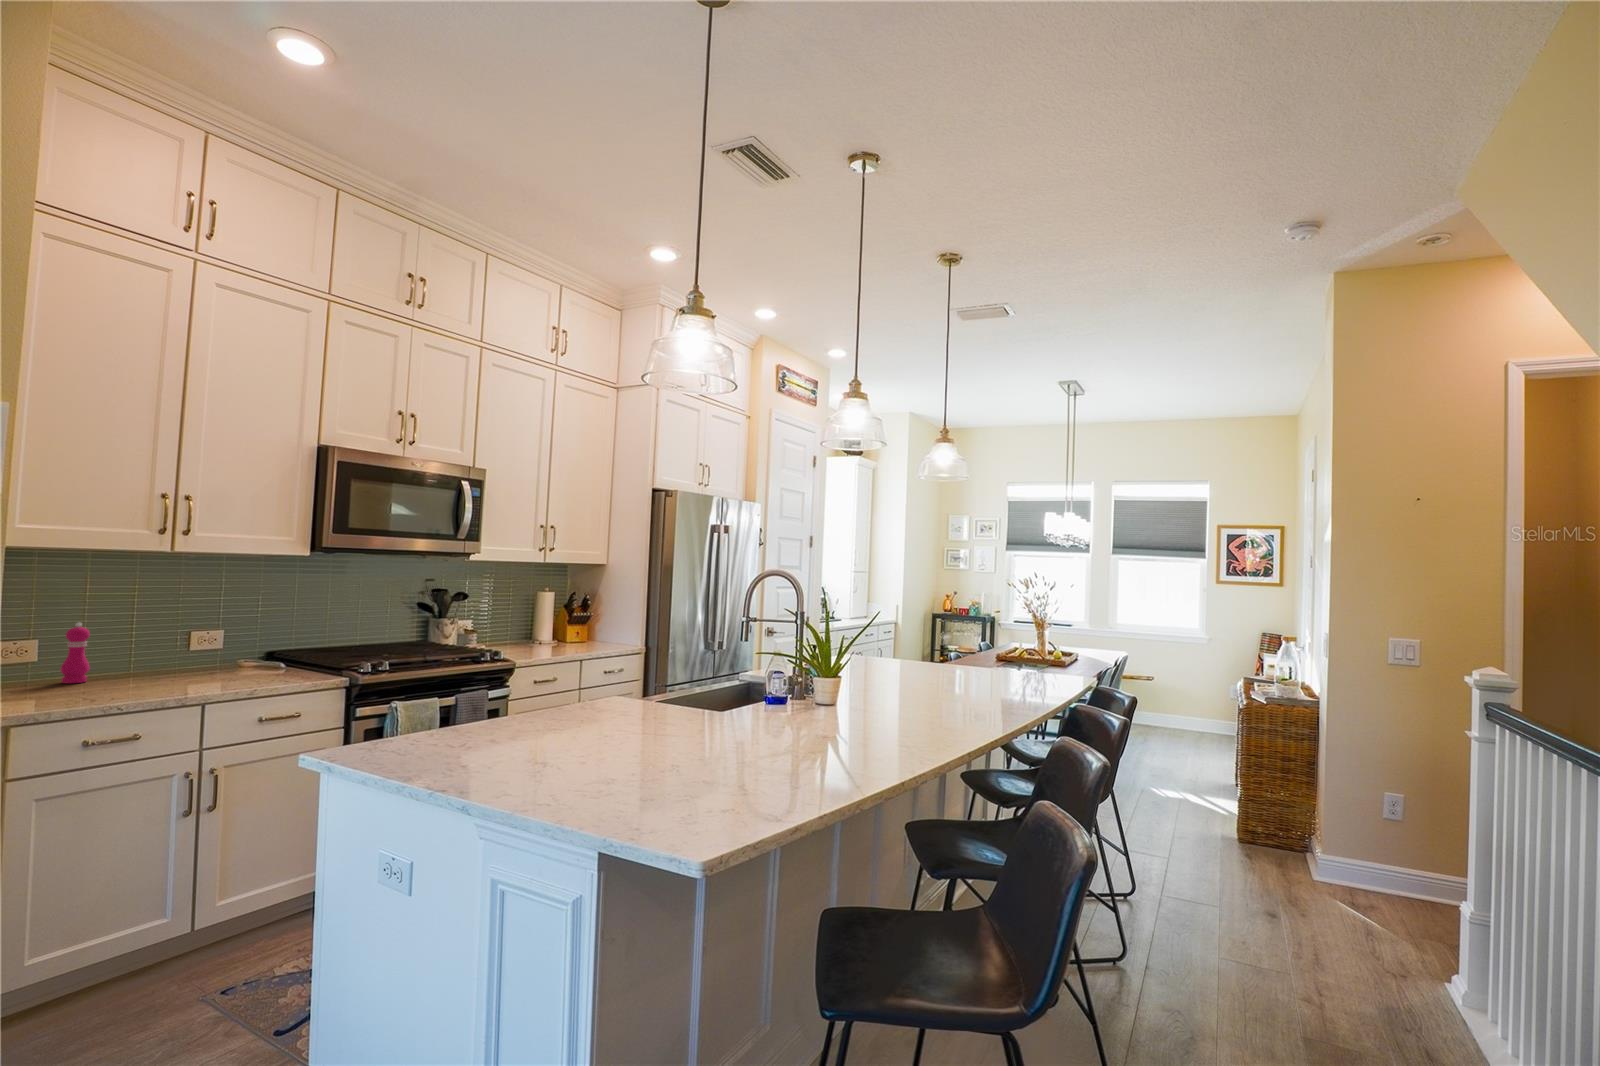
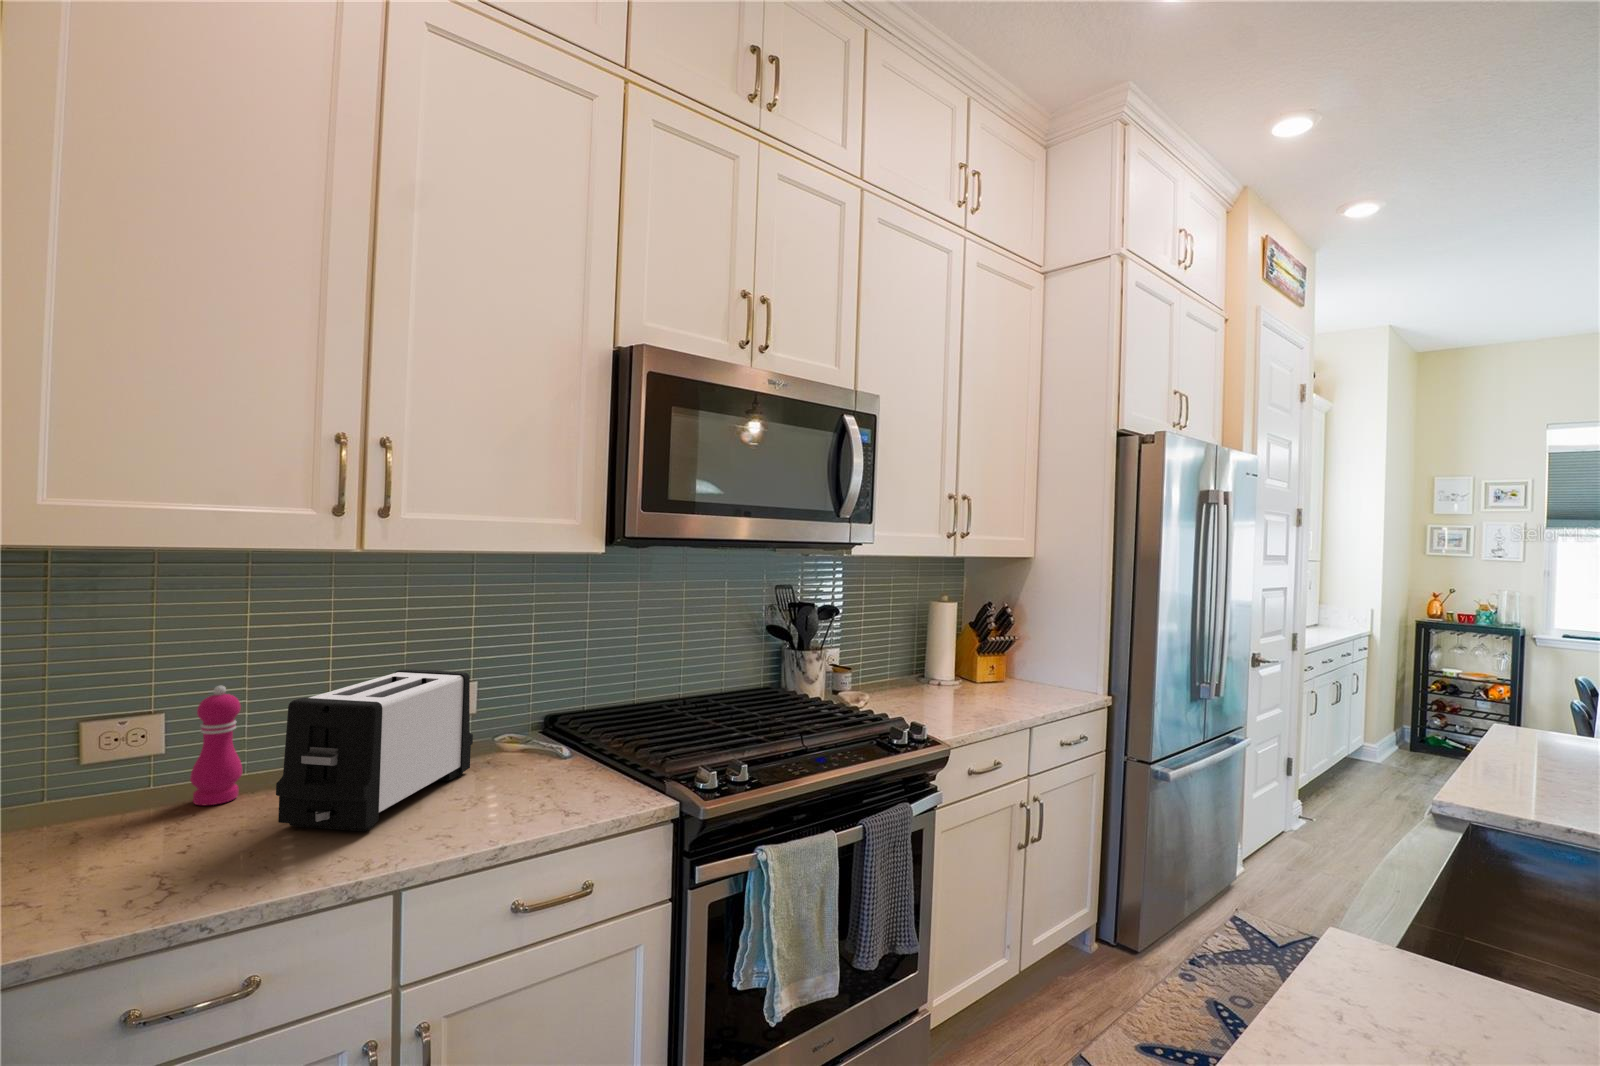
toaster: none [127,618,225,686] -> present [276,669,473,831]

